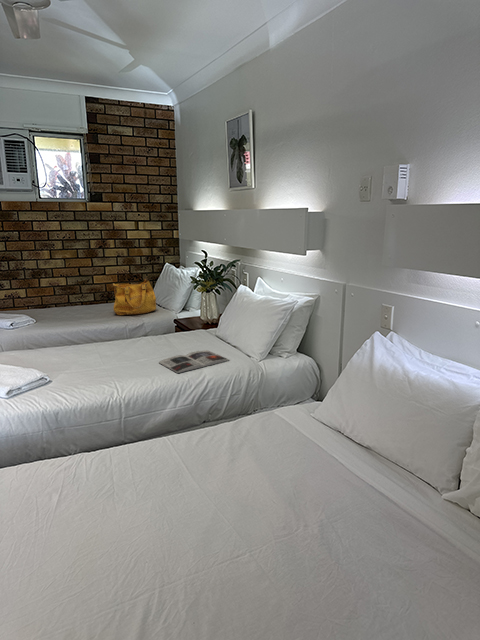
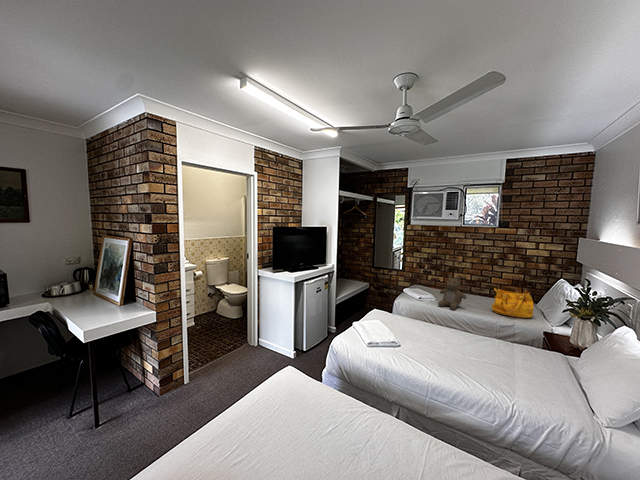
teddy bear: none [42,275,84,326] -> present [438,275,467,310]
magazine: present [159,350,229,373] -> none [483,367,560,401]

